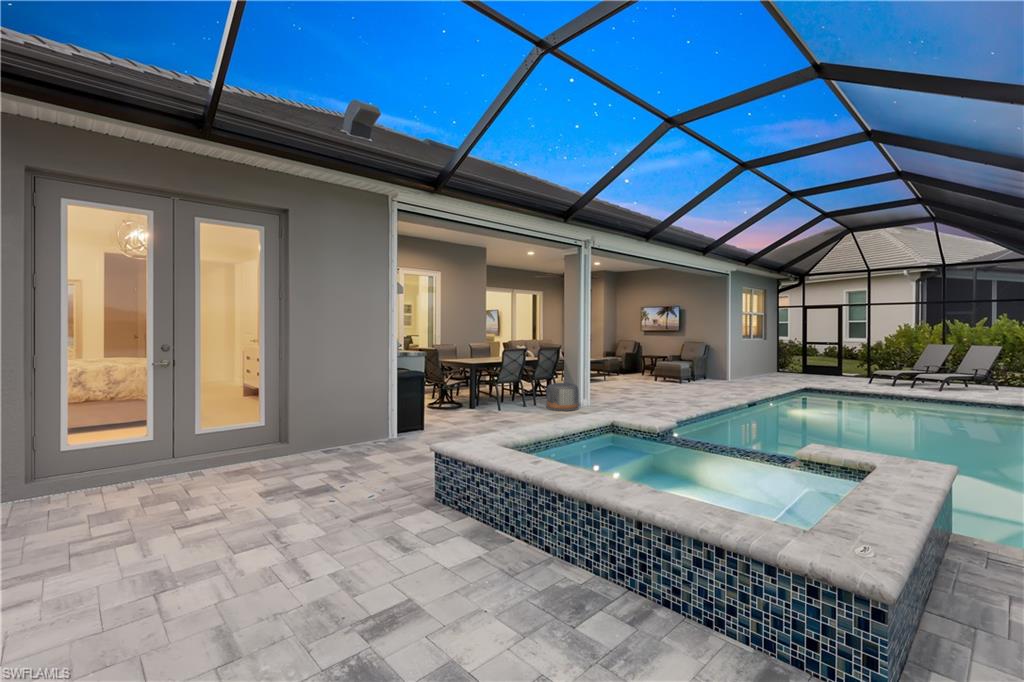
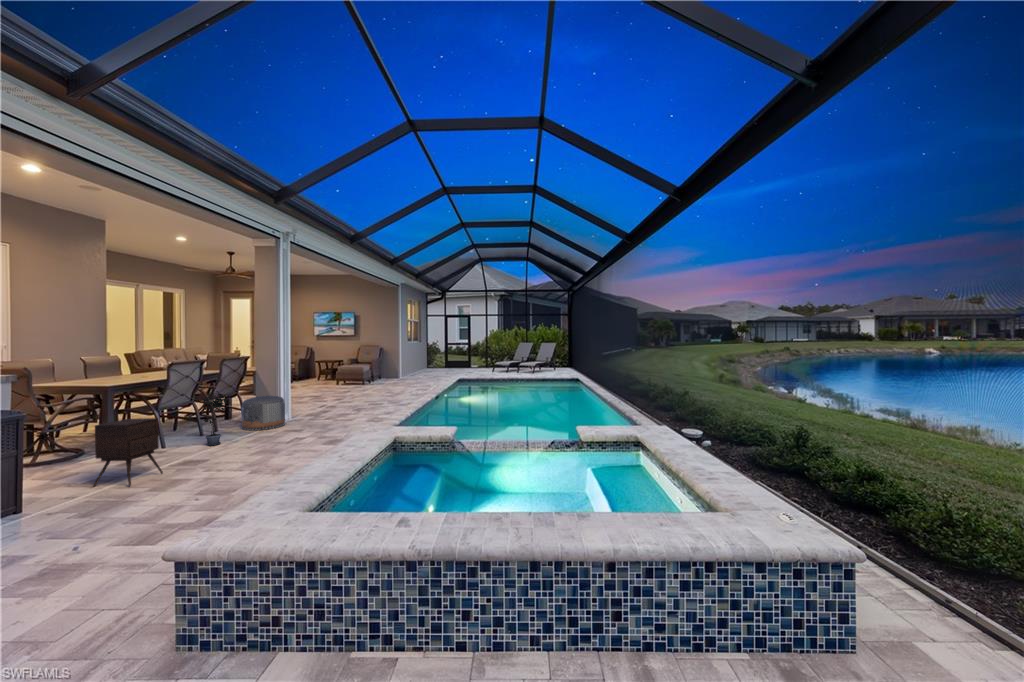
potted plant: none [513,374,531,416] -> present [202,391,230,446]
side table: none [451,386,484,429] -> present [93,418,163,486]

